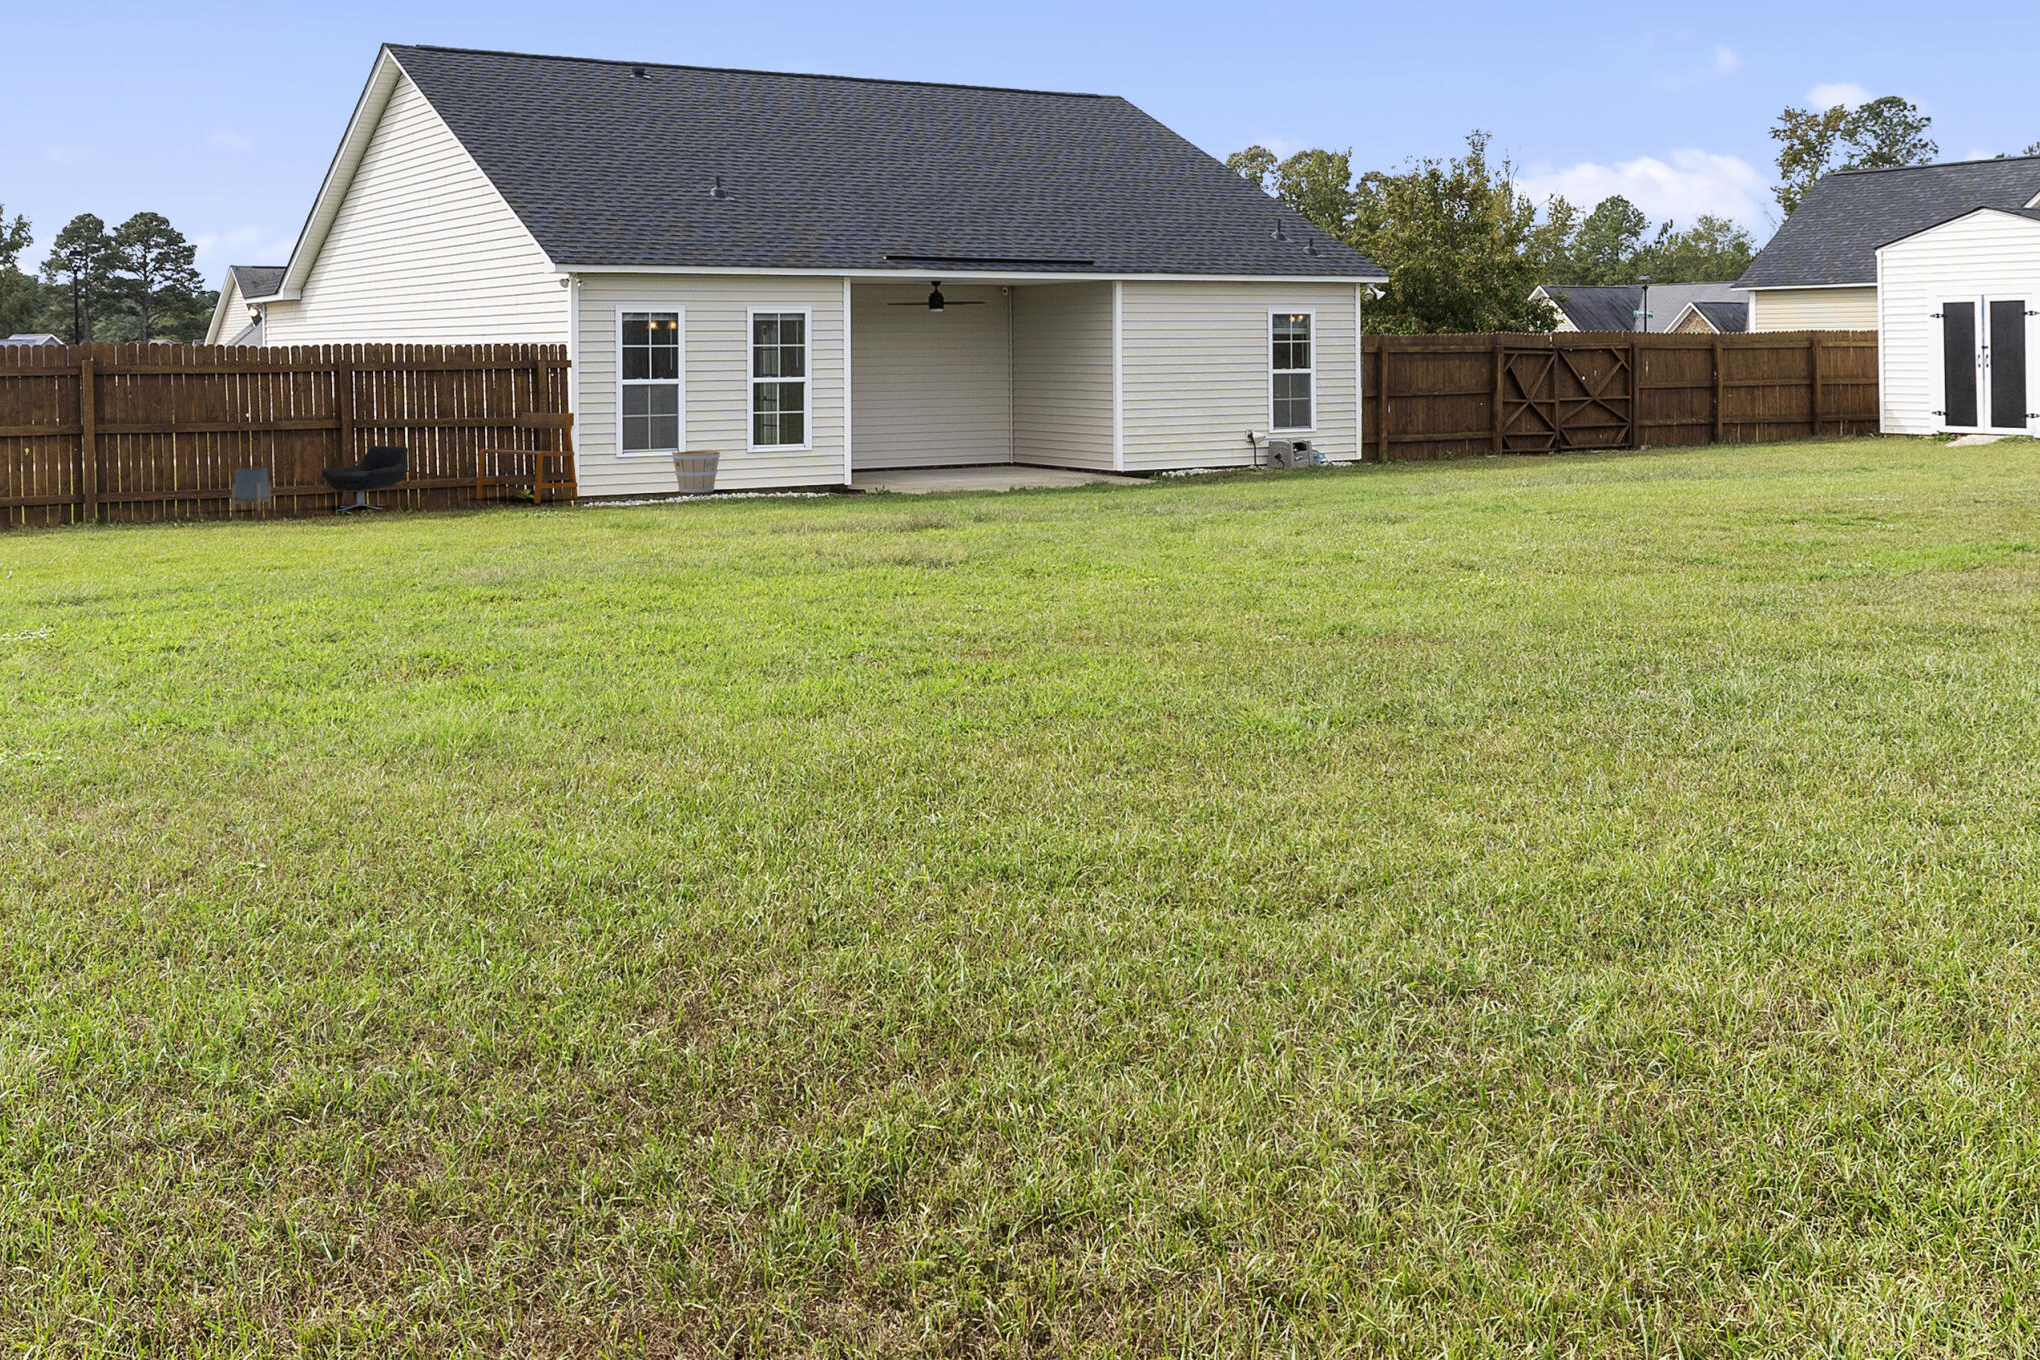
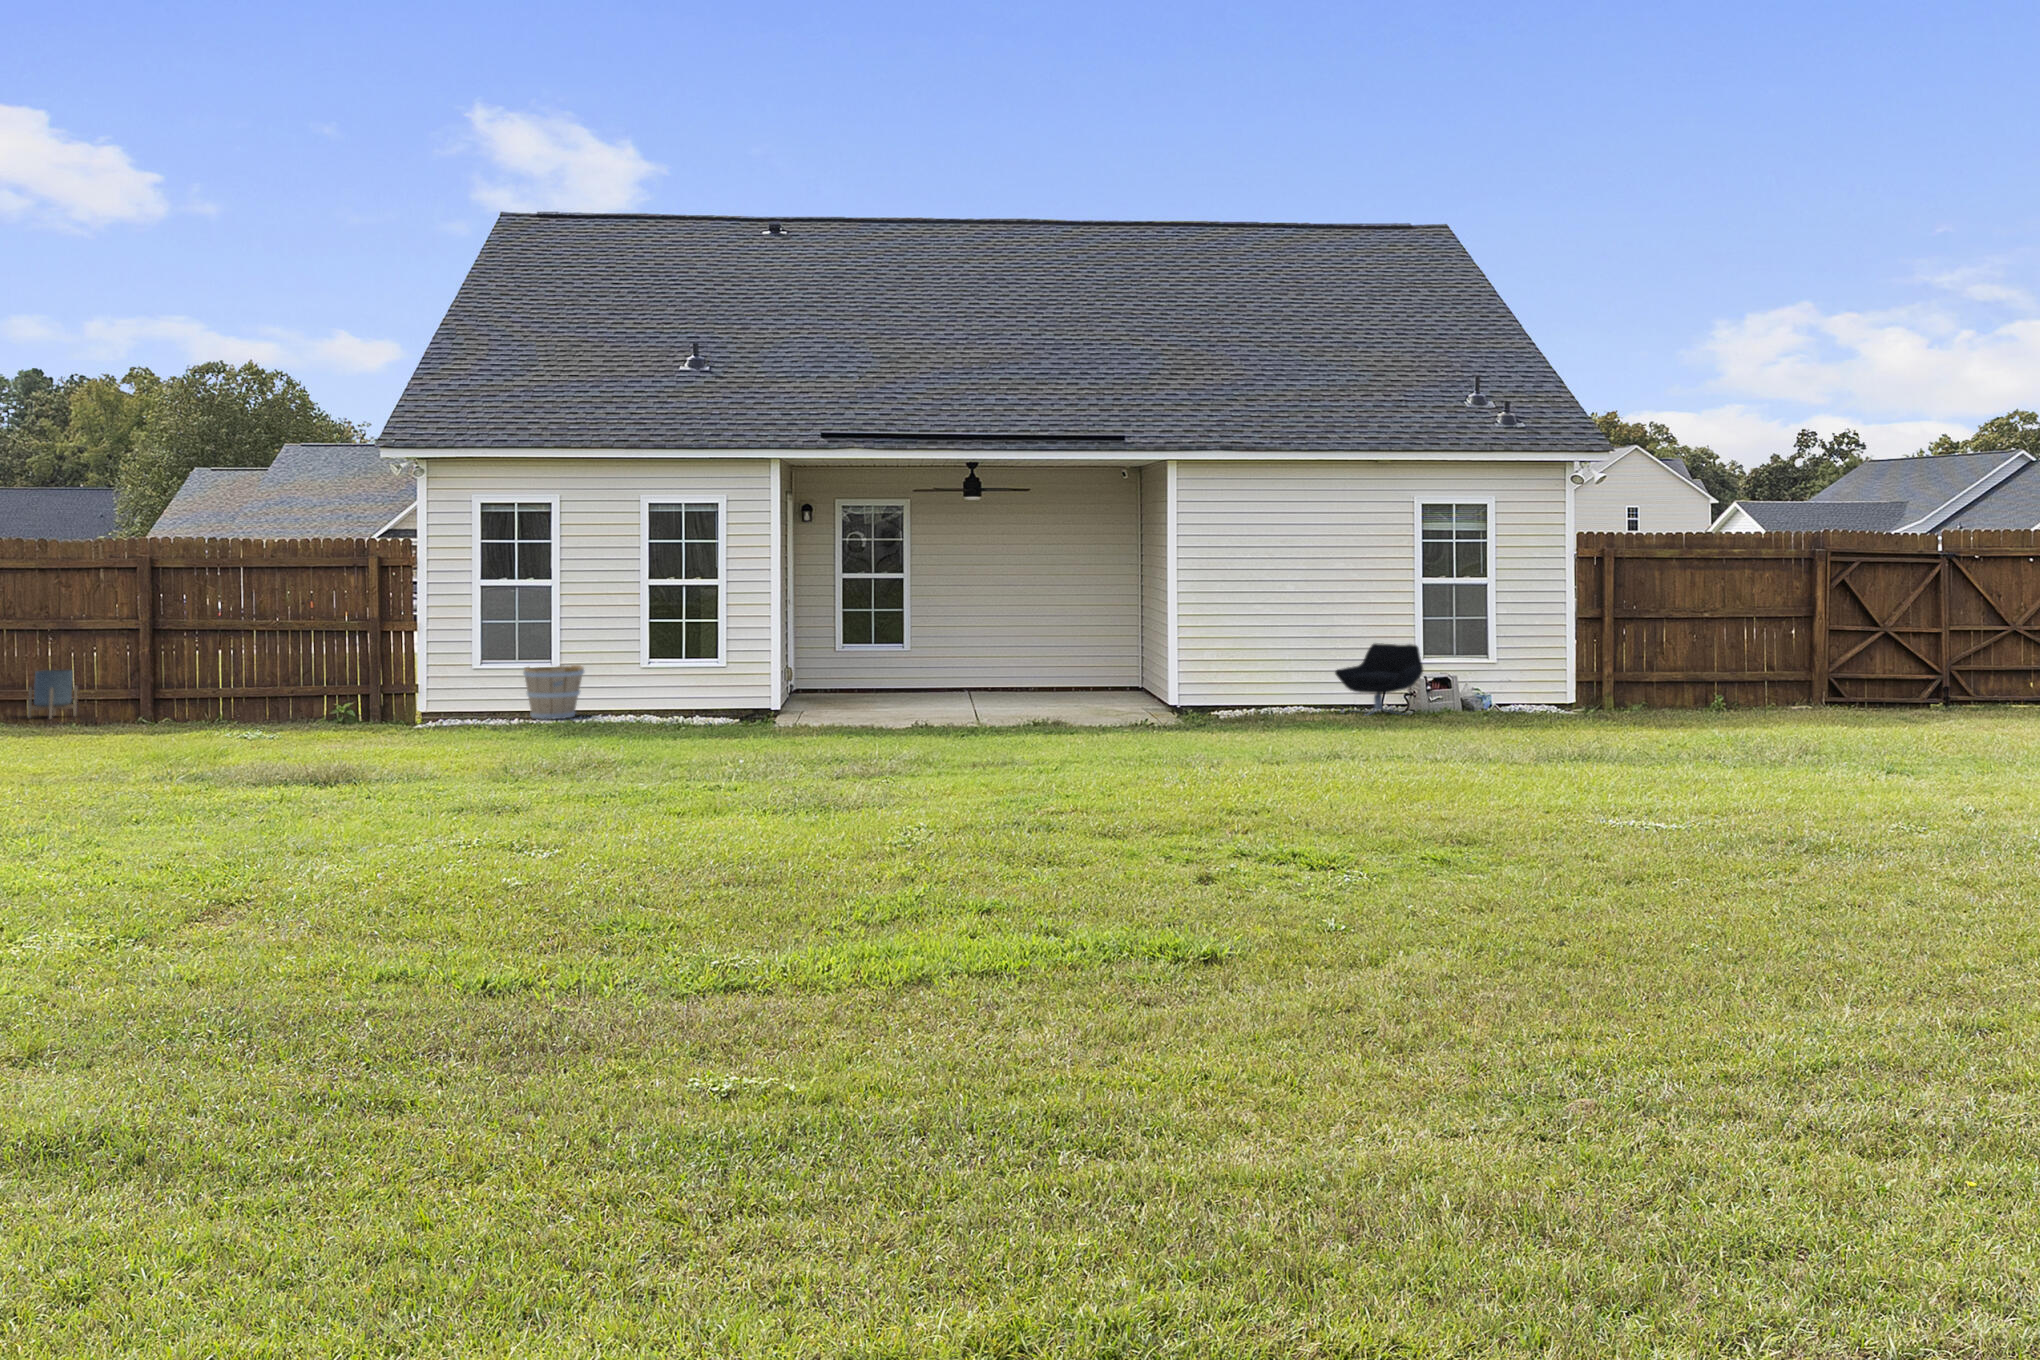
bench: present [476,413,578,503] -> none [304,612,395,725]
lounge chair: present [322,446,408,511] -> present [1335,643,1423,715]

